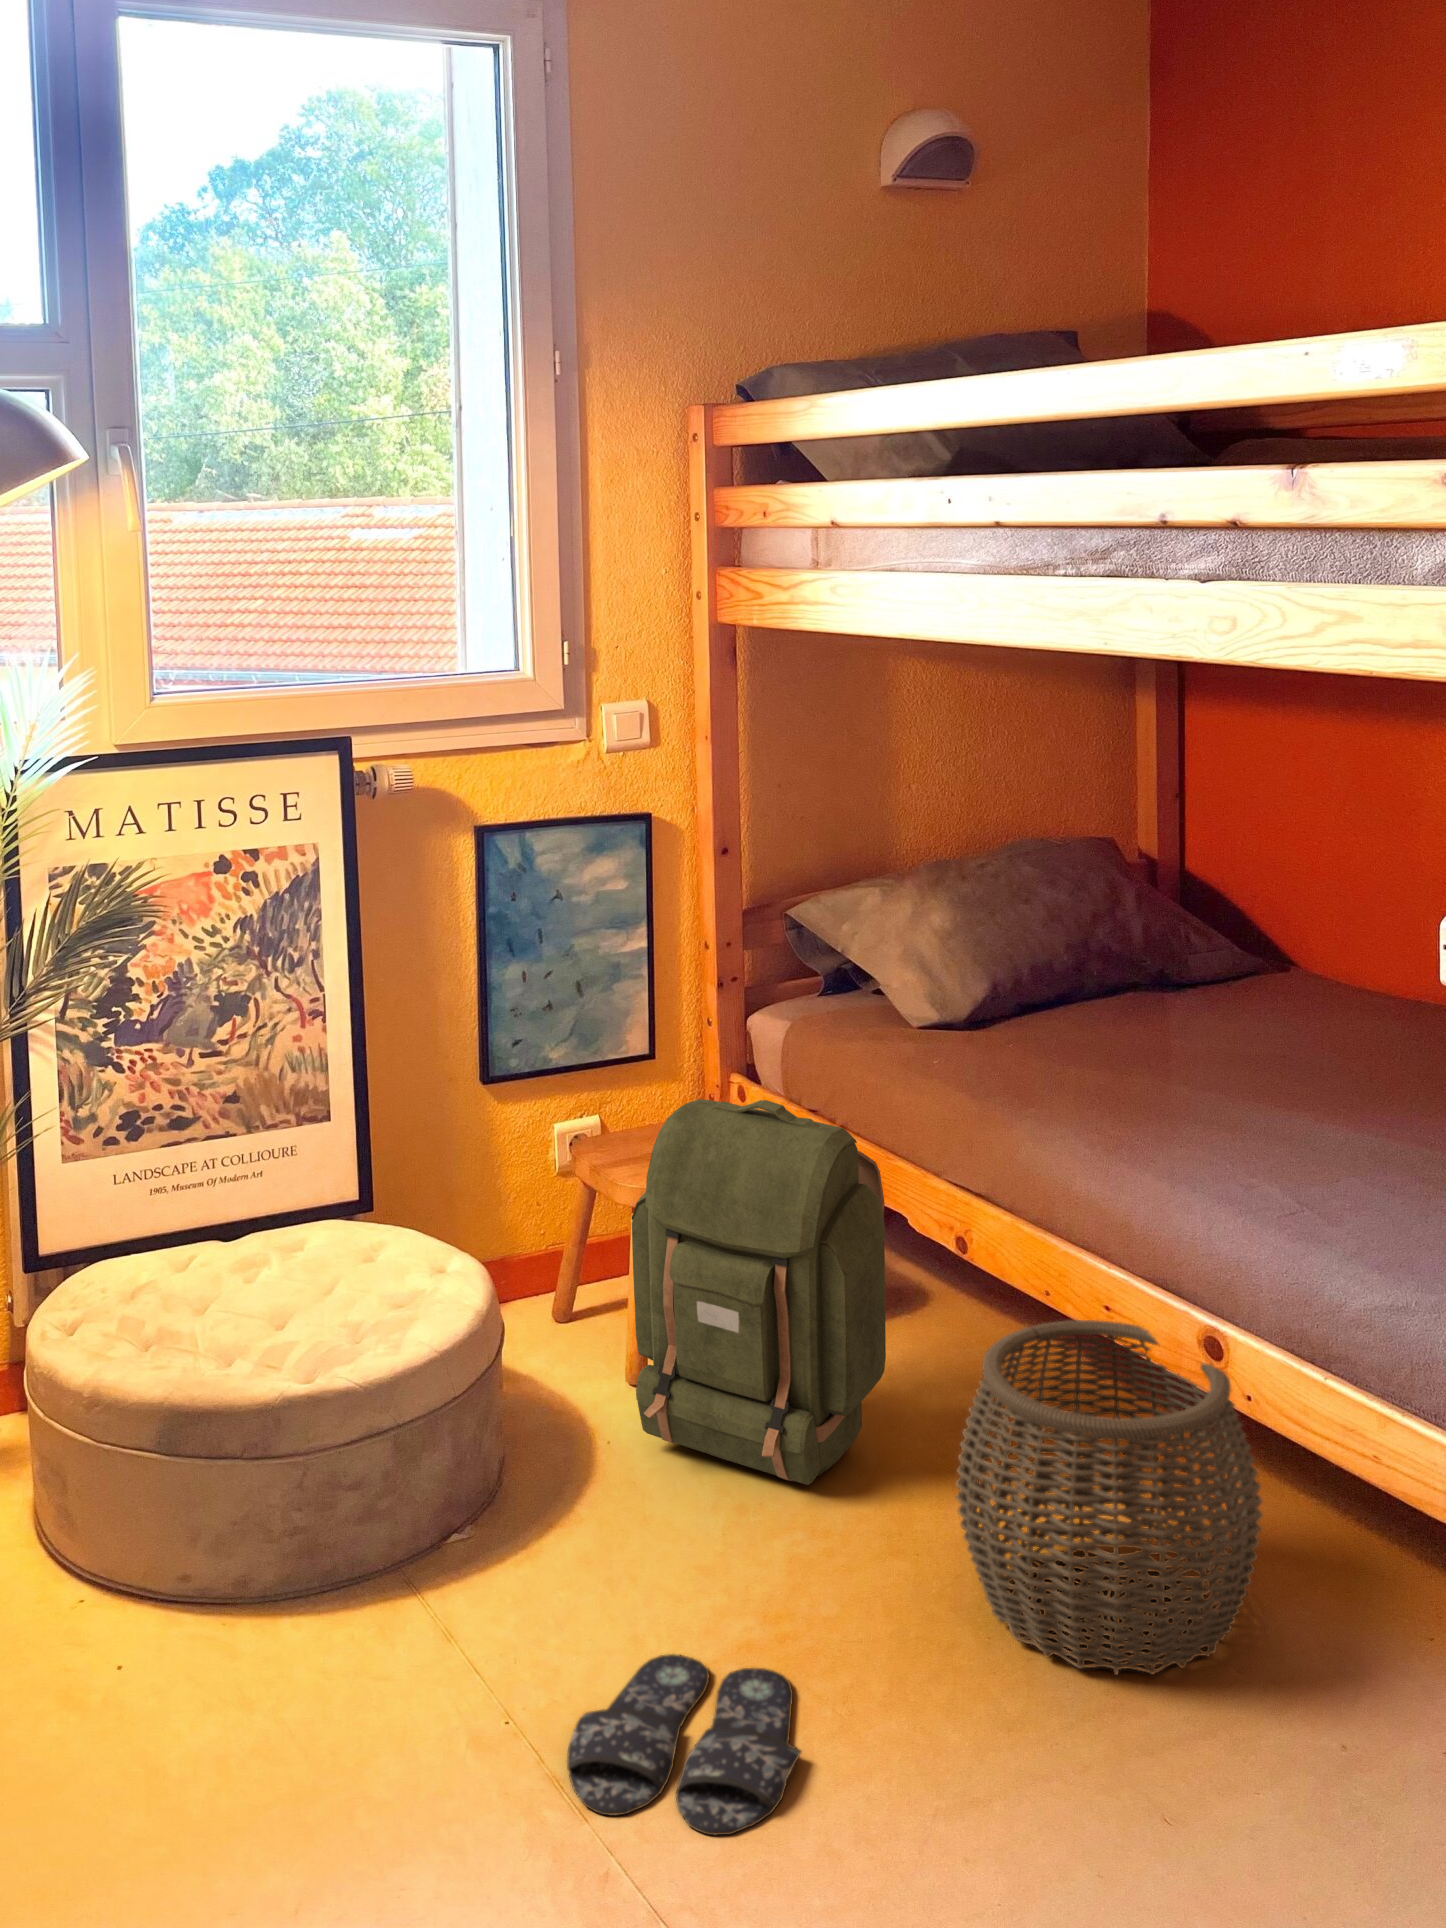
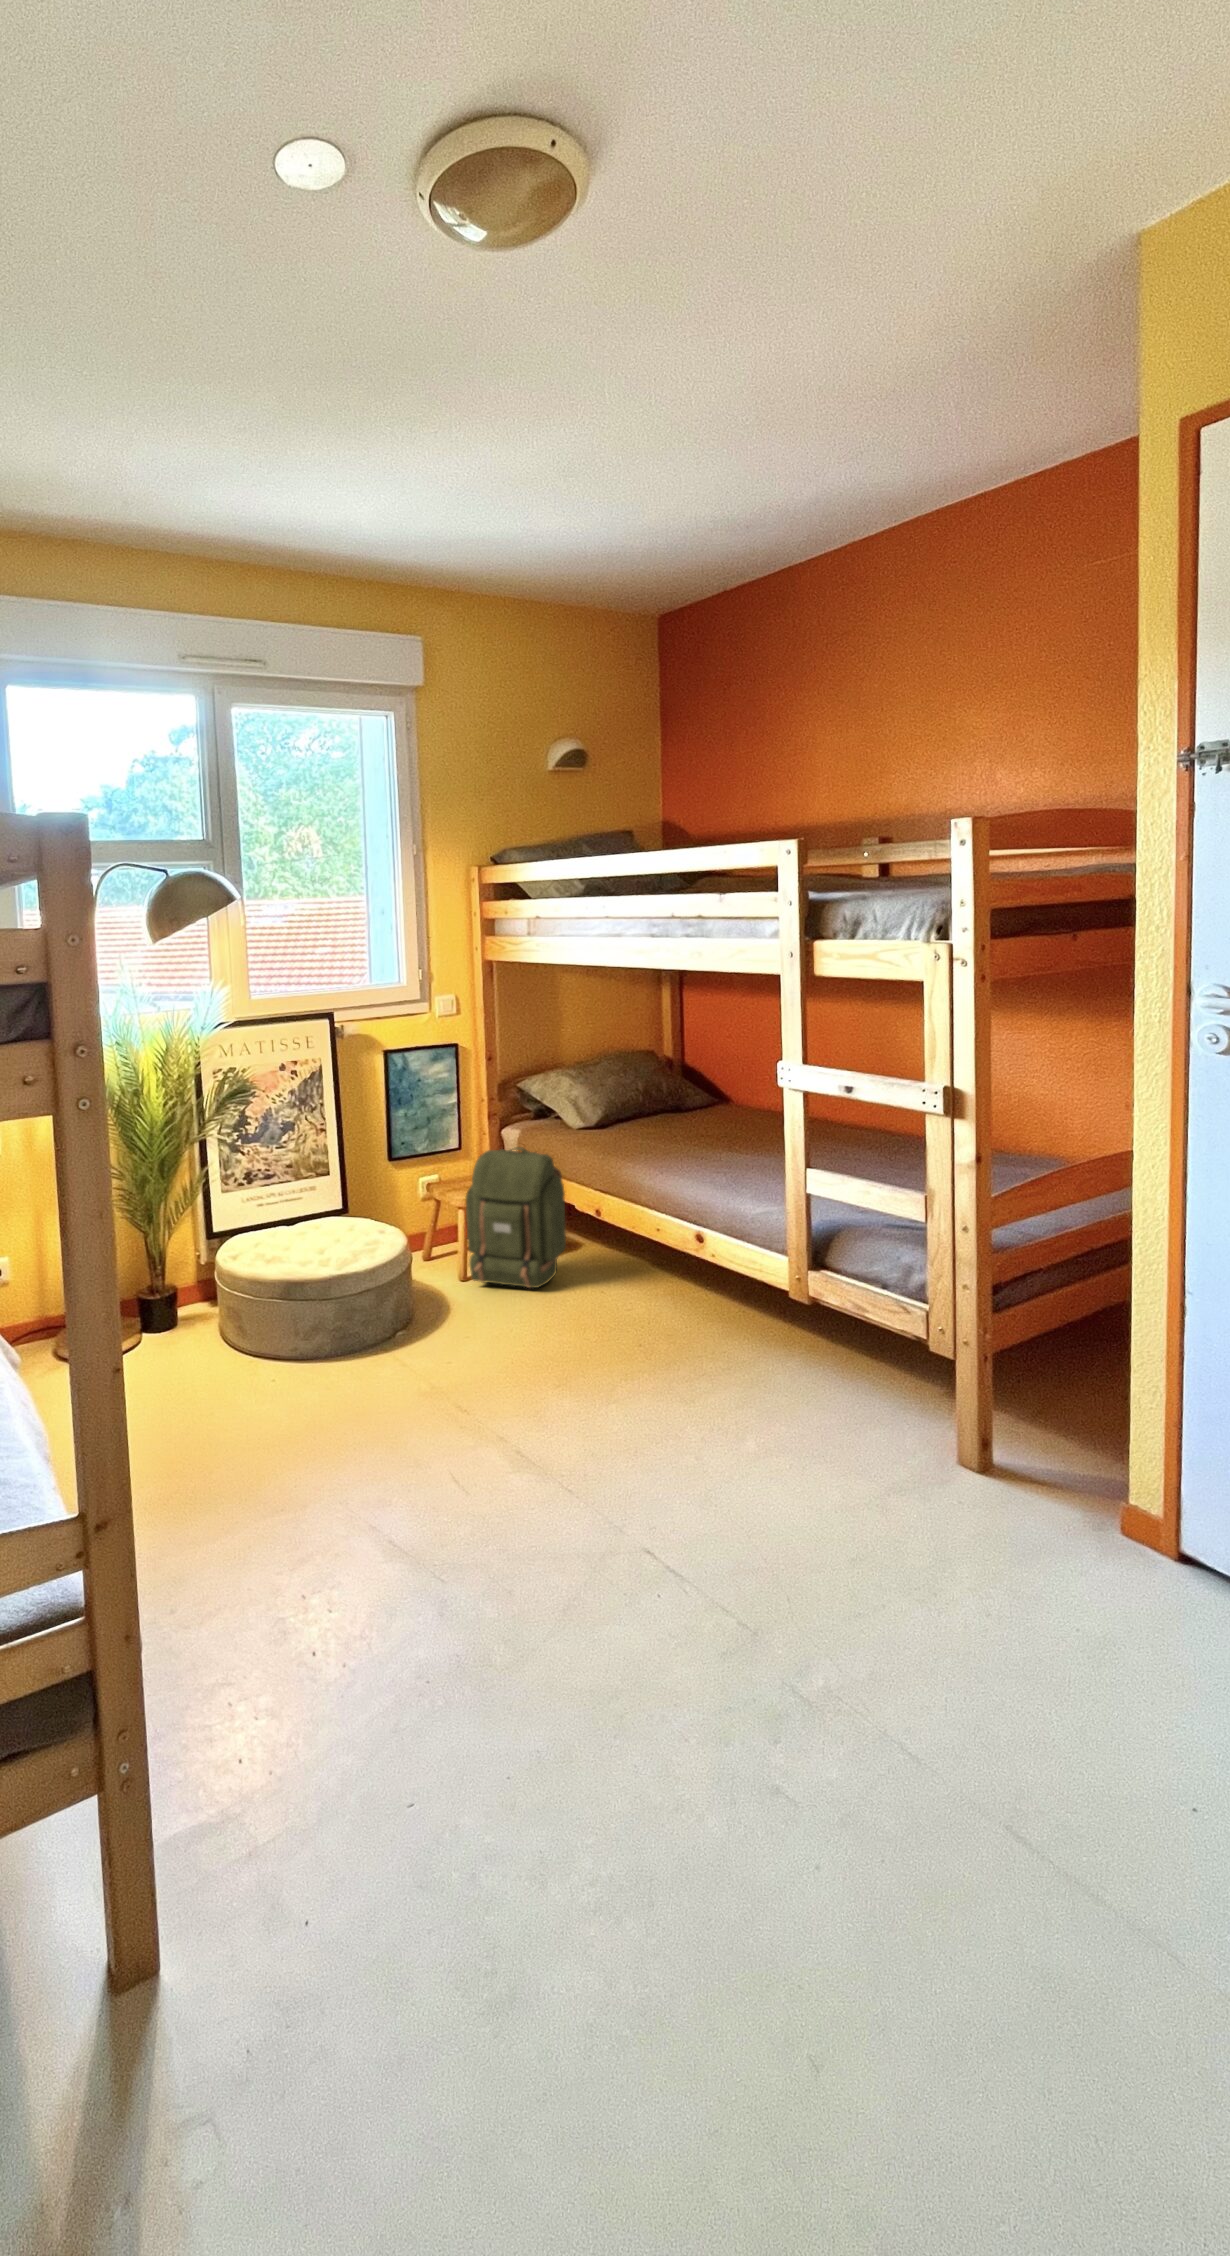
woven basket: present [956,1320,1263,1675] -> none [593,1210,696,1319]
slippers: present [567,1654,801,1835] -> none [463,1329,543,1362]

